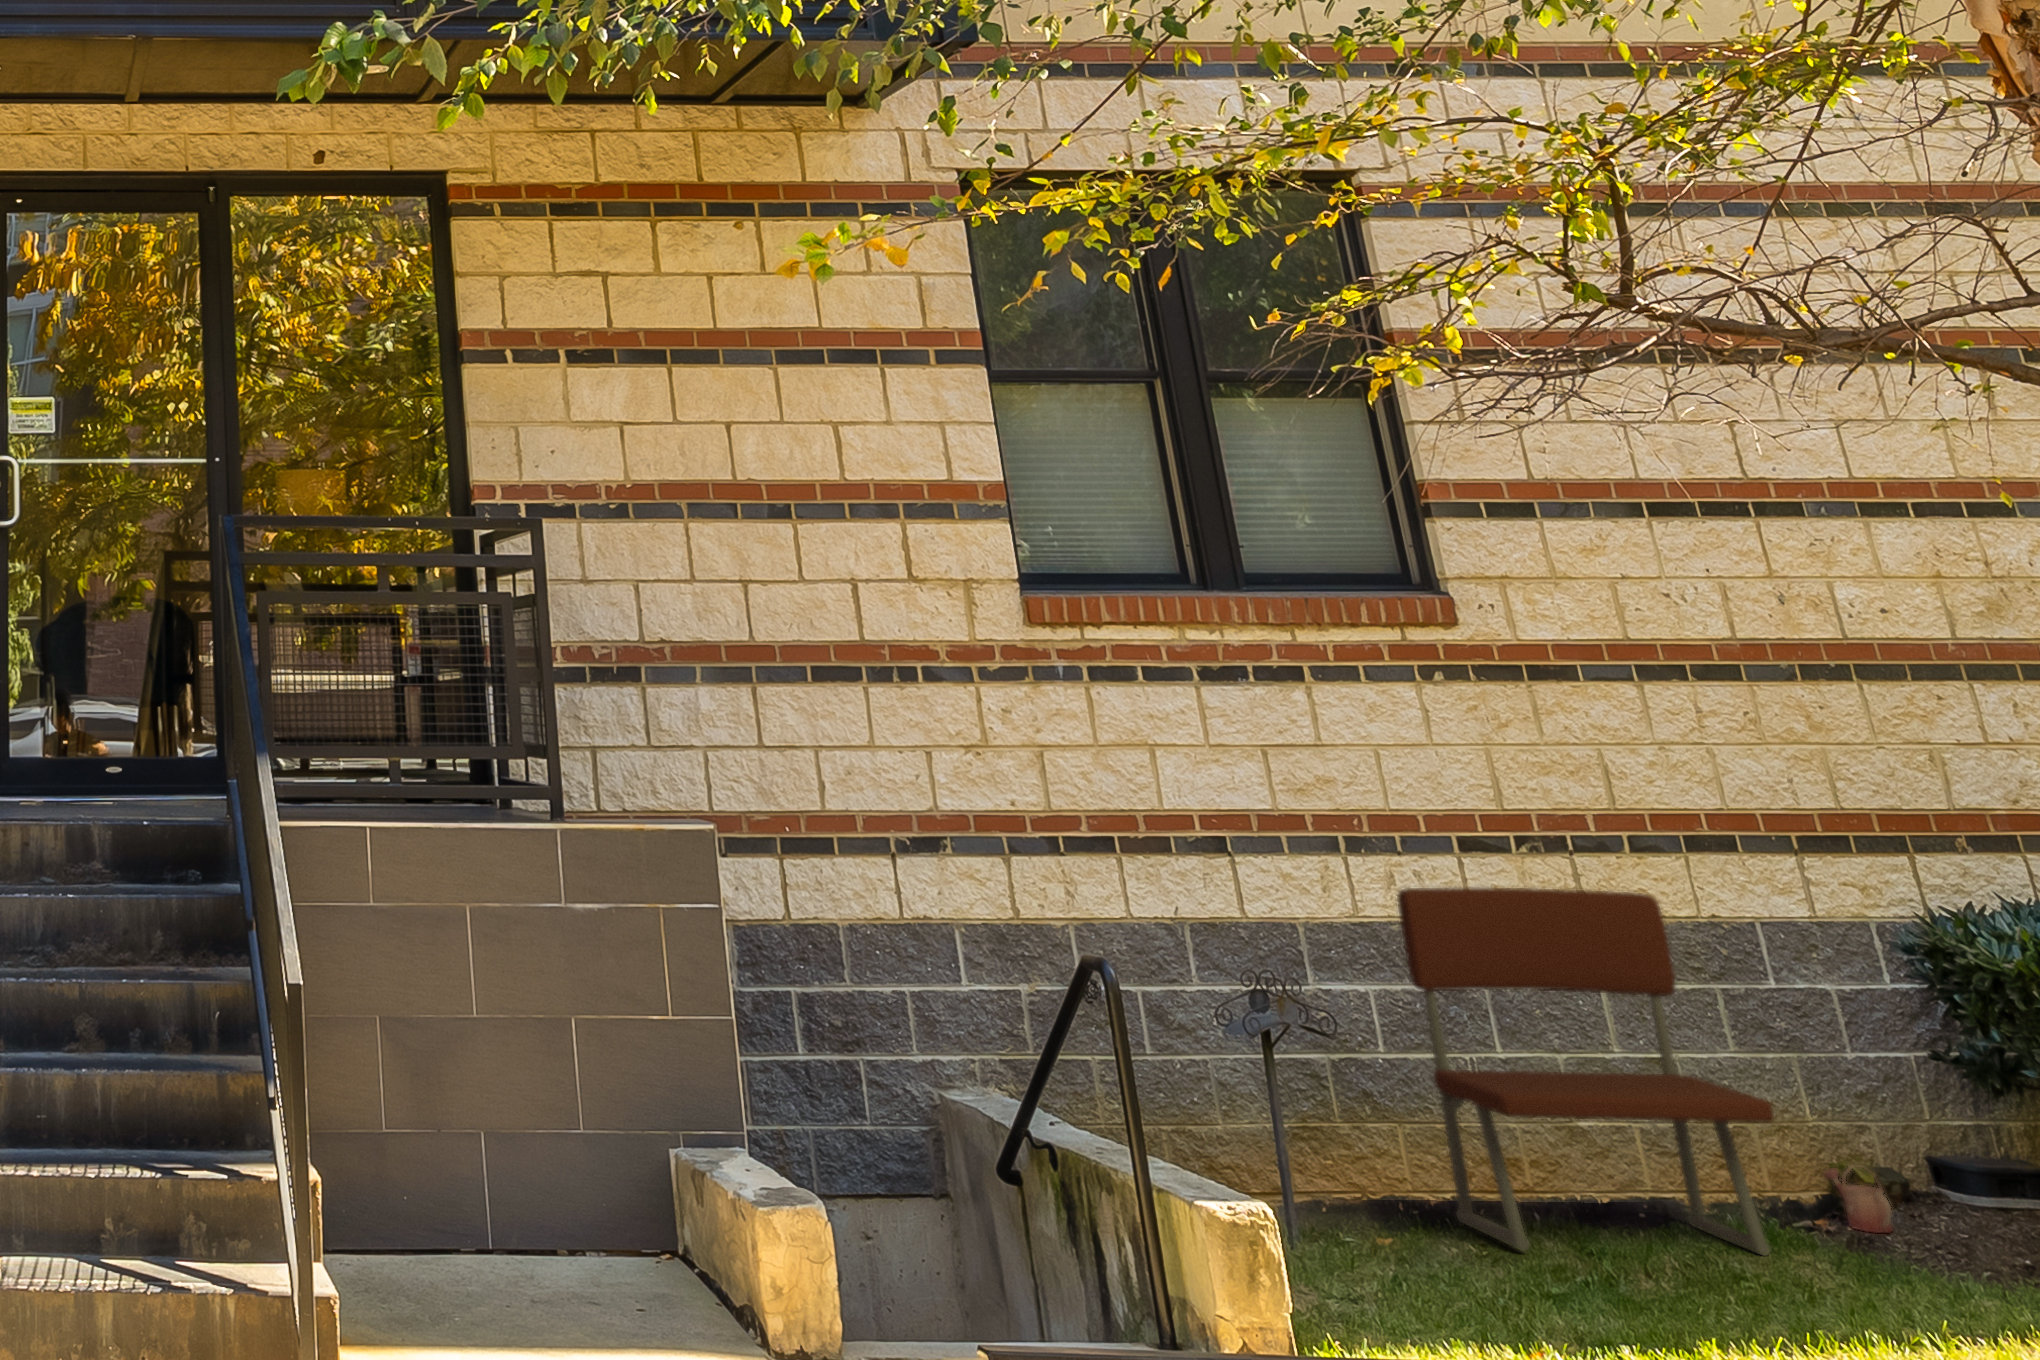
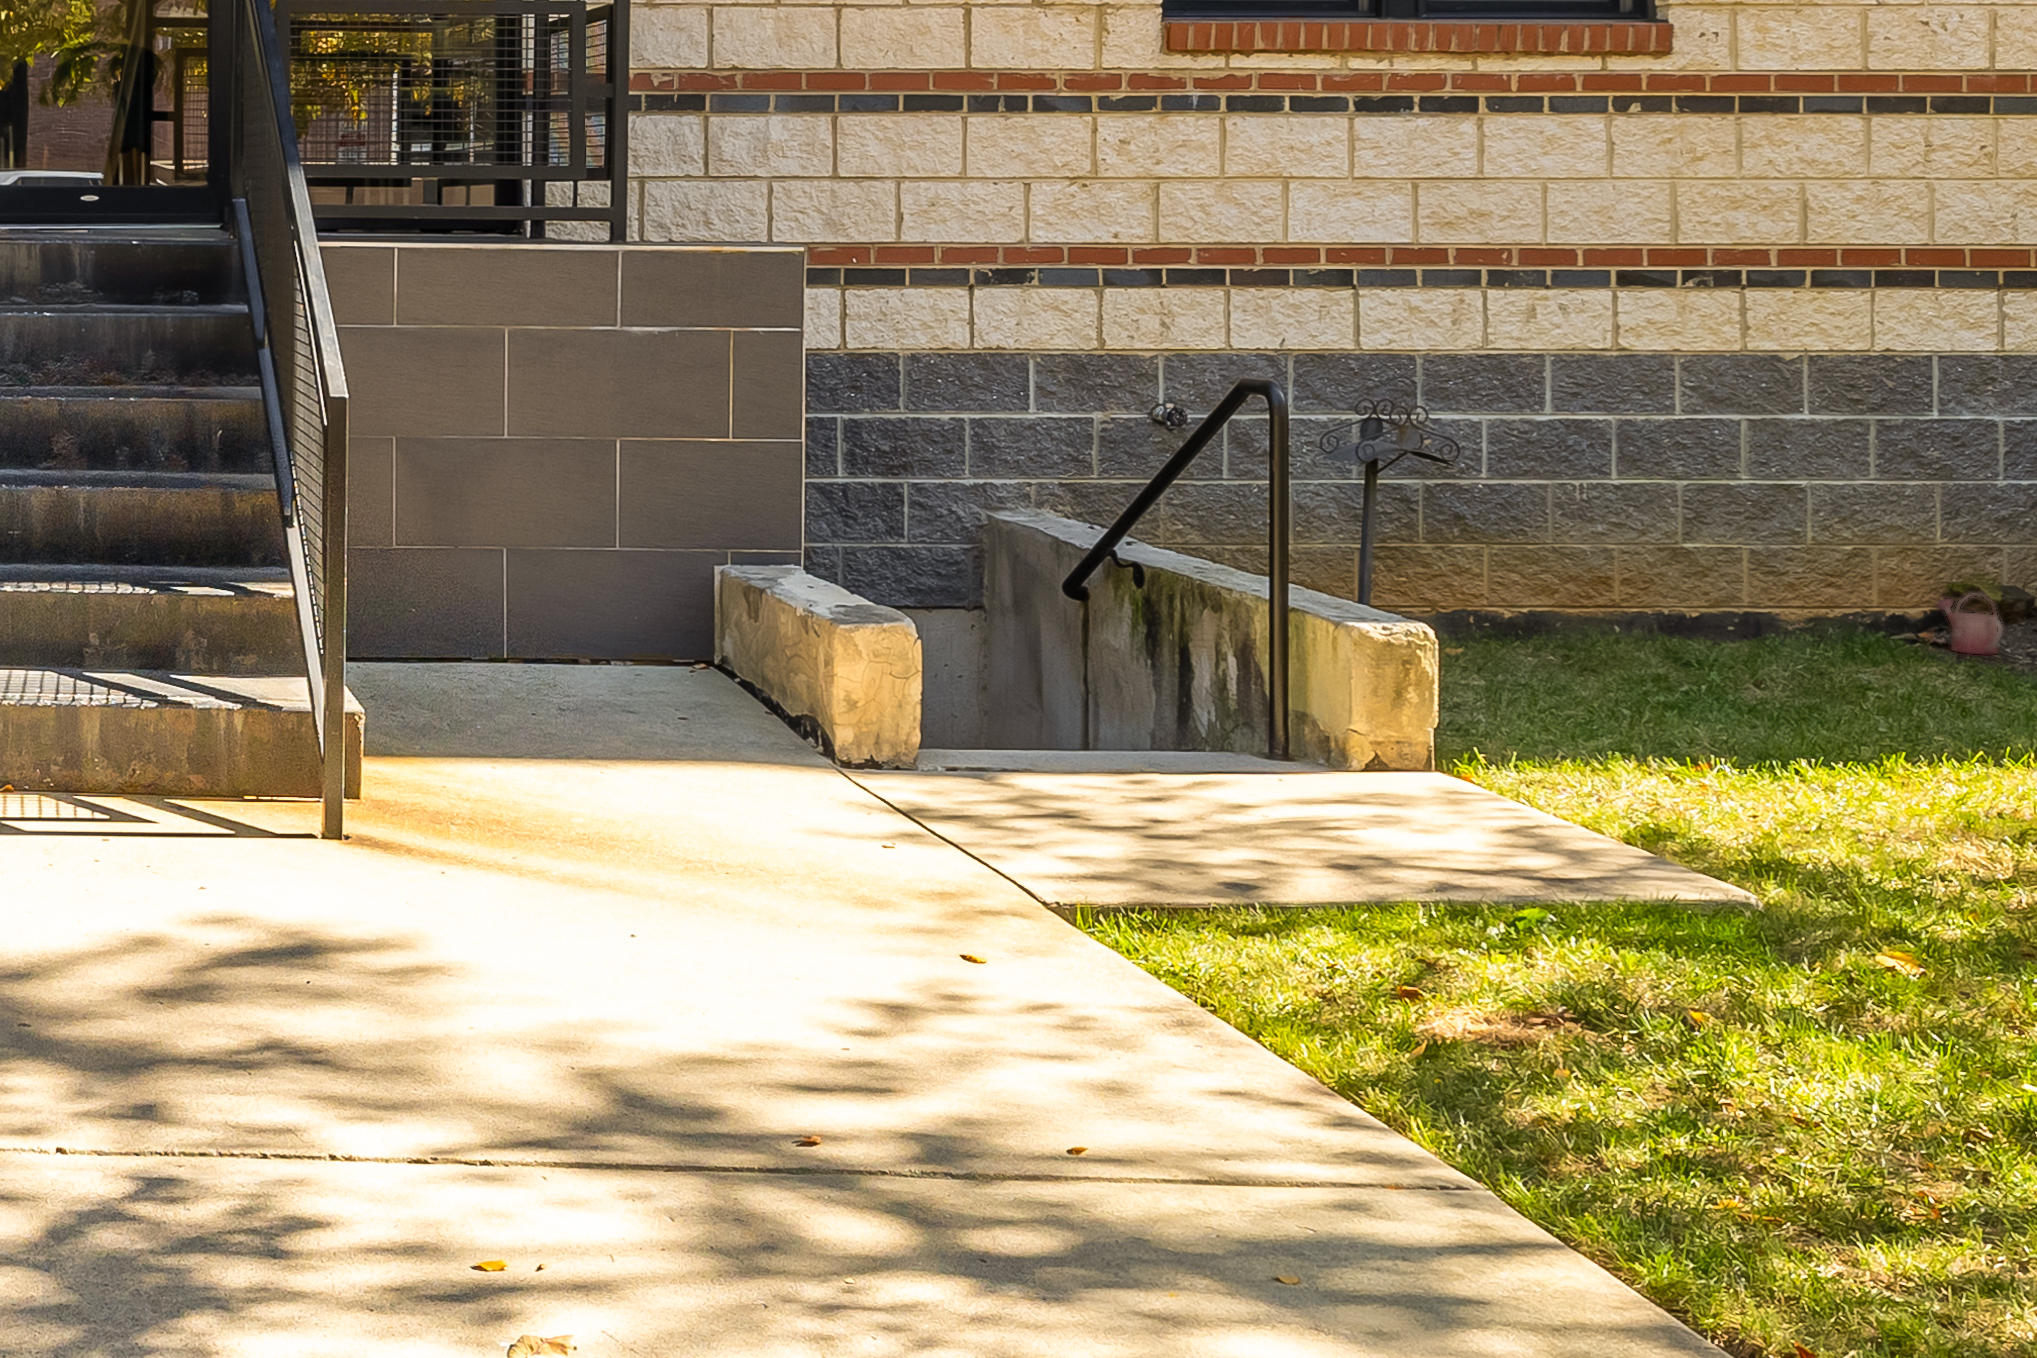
bench: present [1397,888,1774,1255] -> none [1530,328,1905,668]

